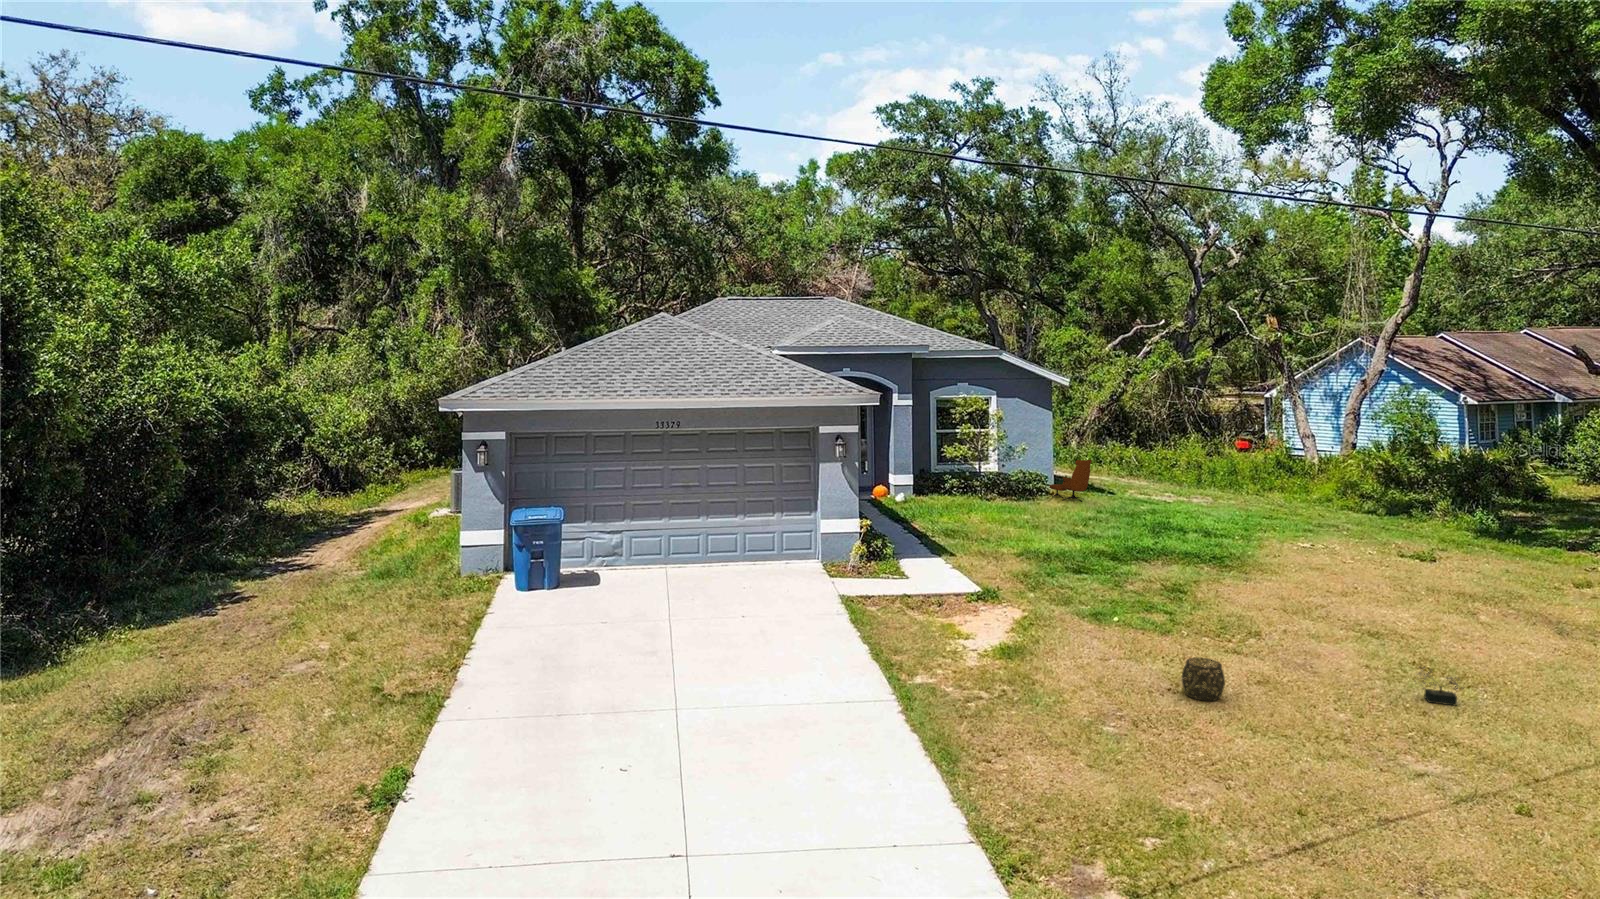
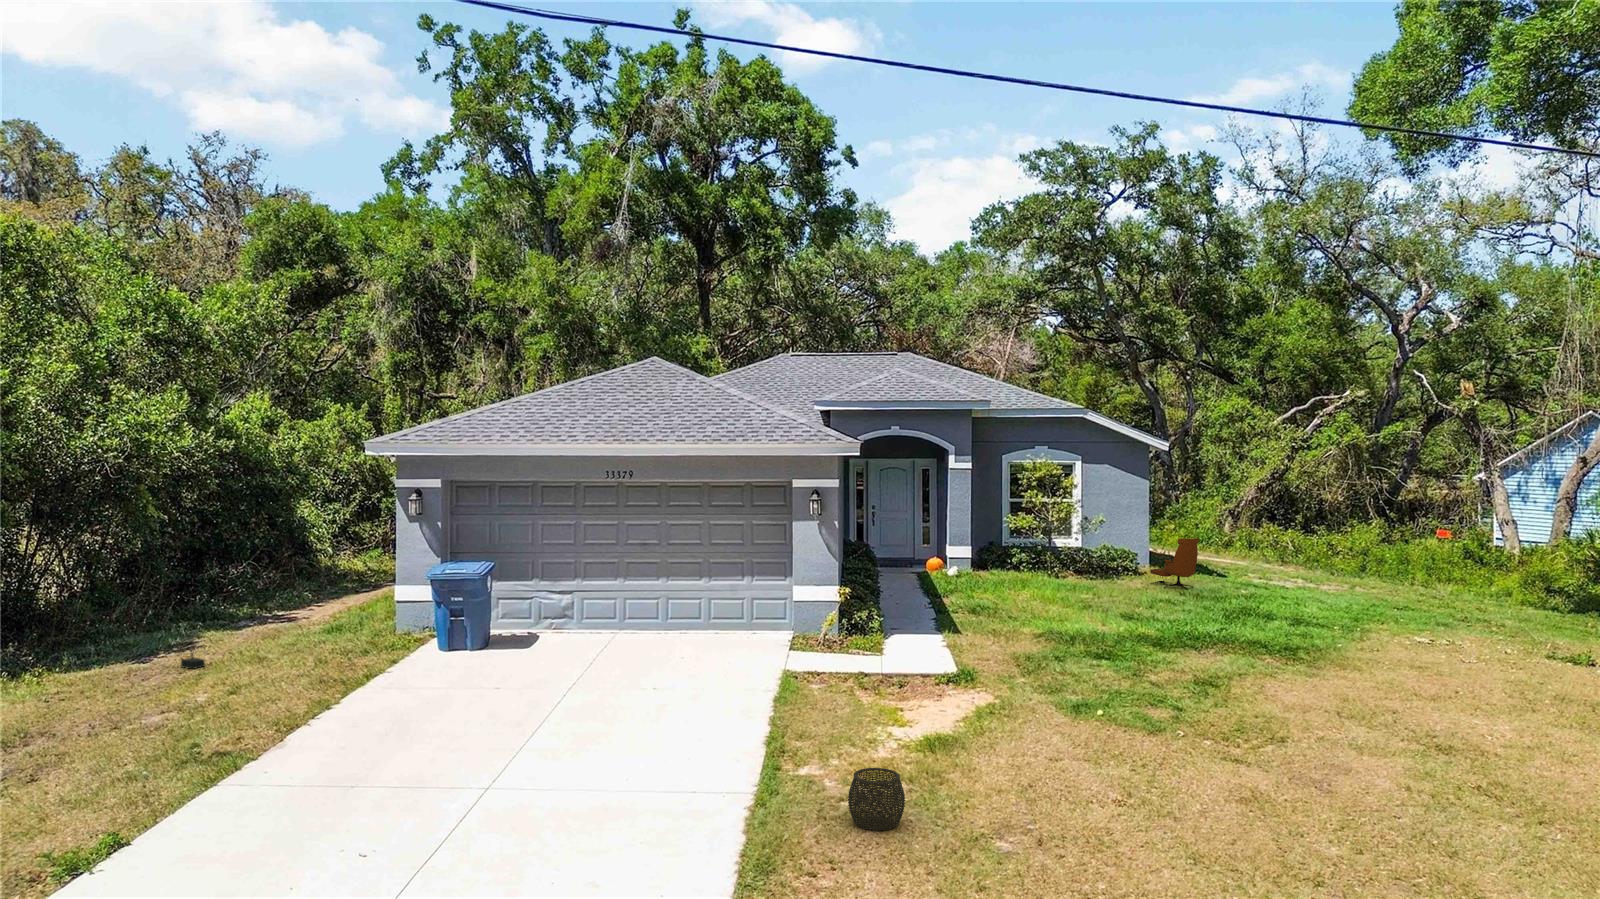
woven basket: present [1182,657,1225,701] -> present [848,768,905,831]
decorative plant: present [1419,667,1459,705] -> present [177,638,205,669]

